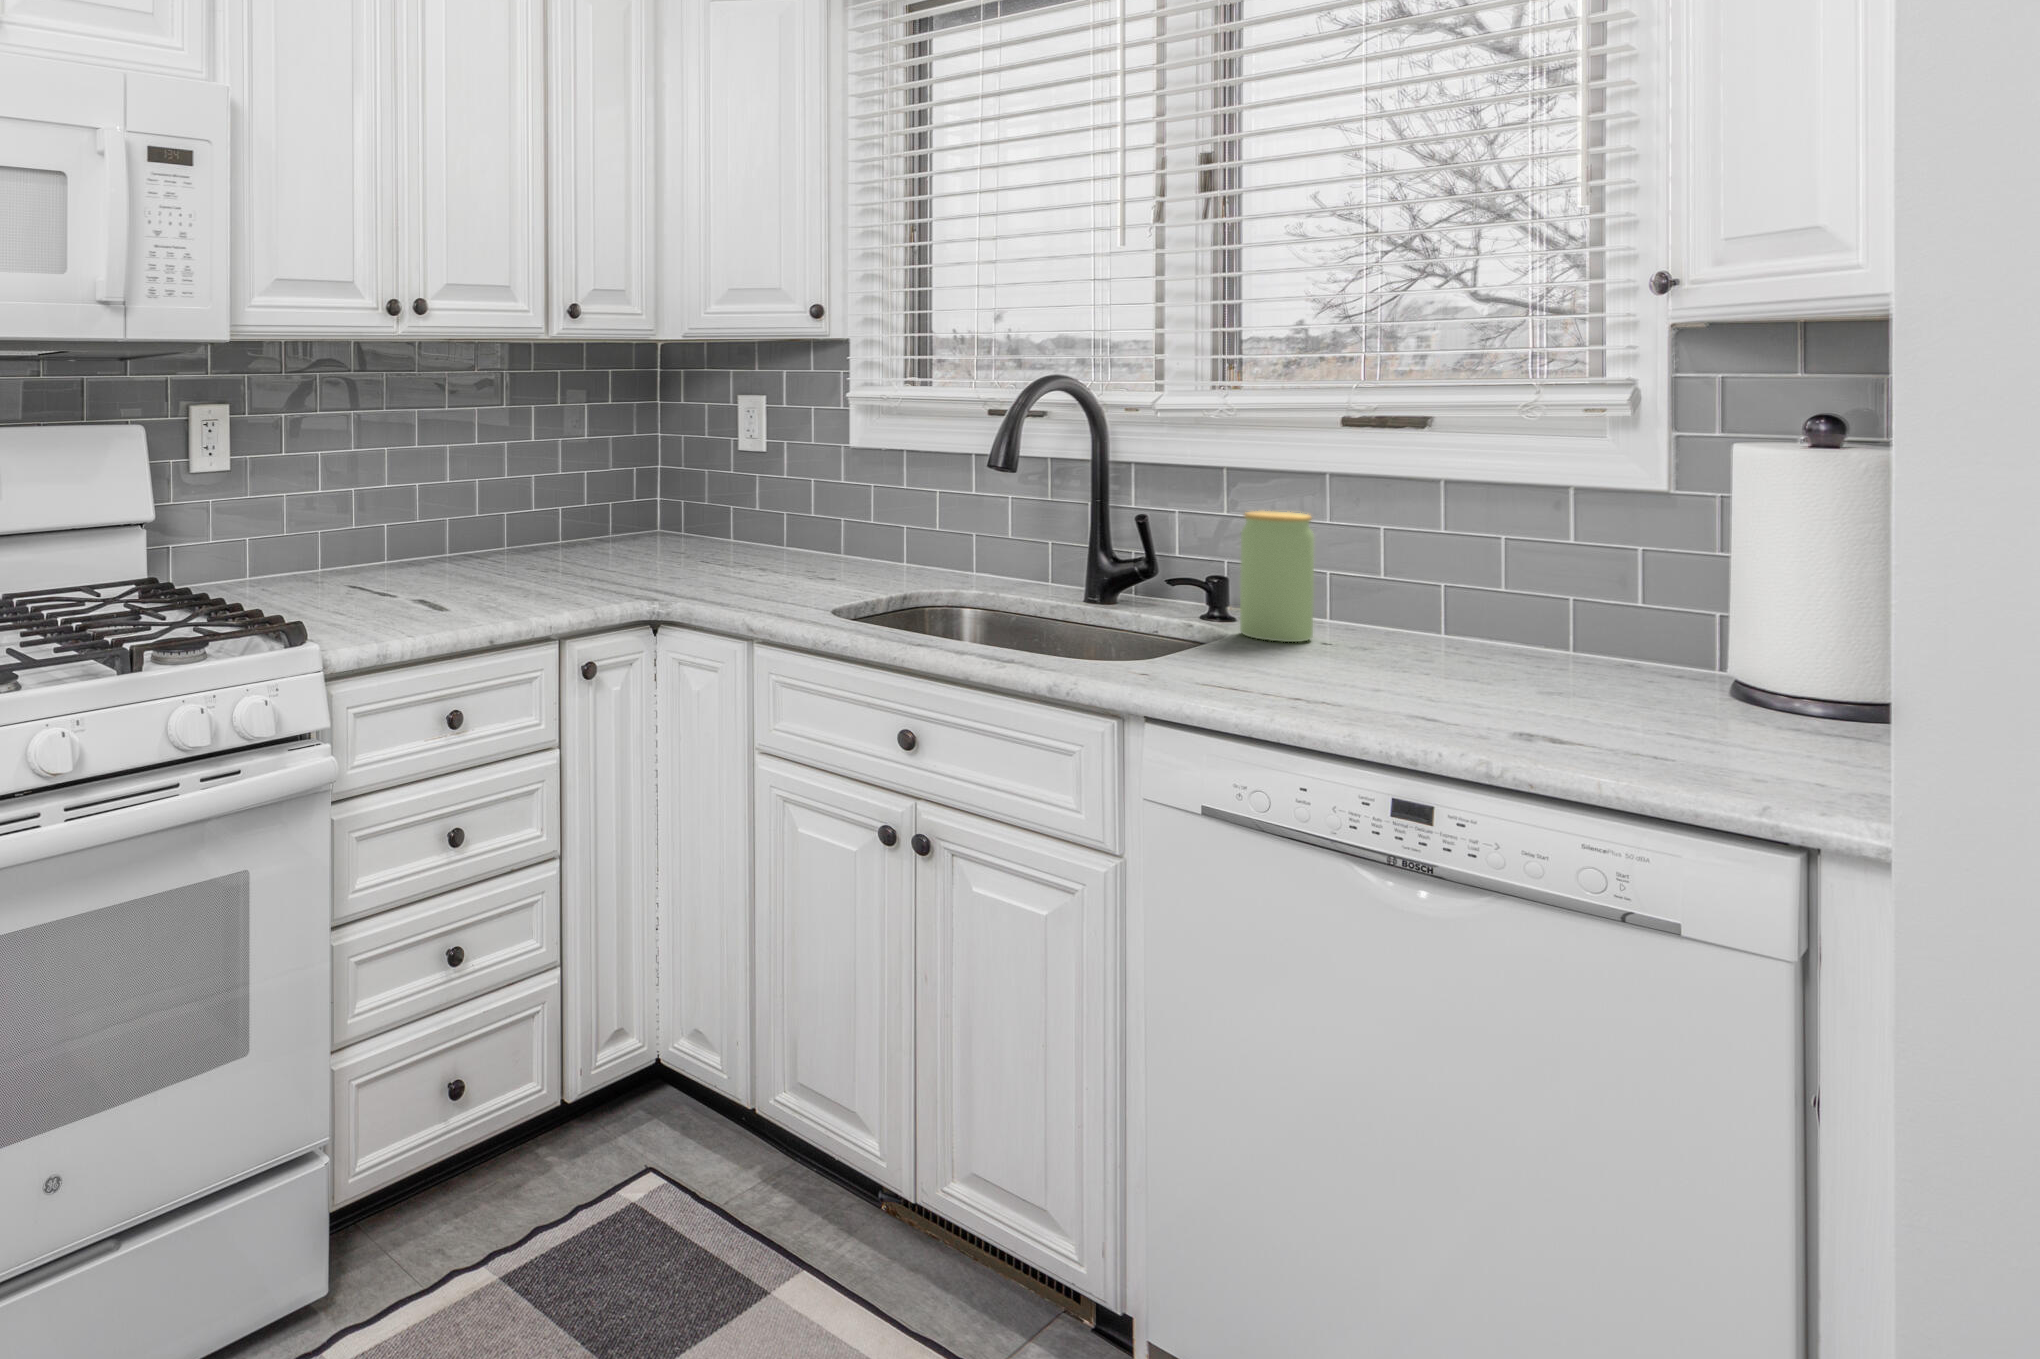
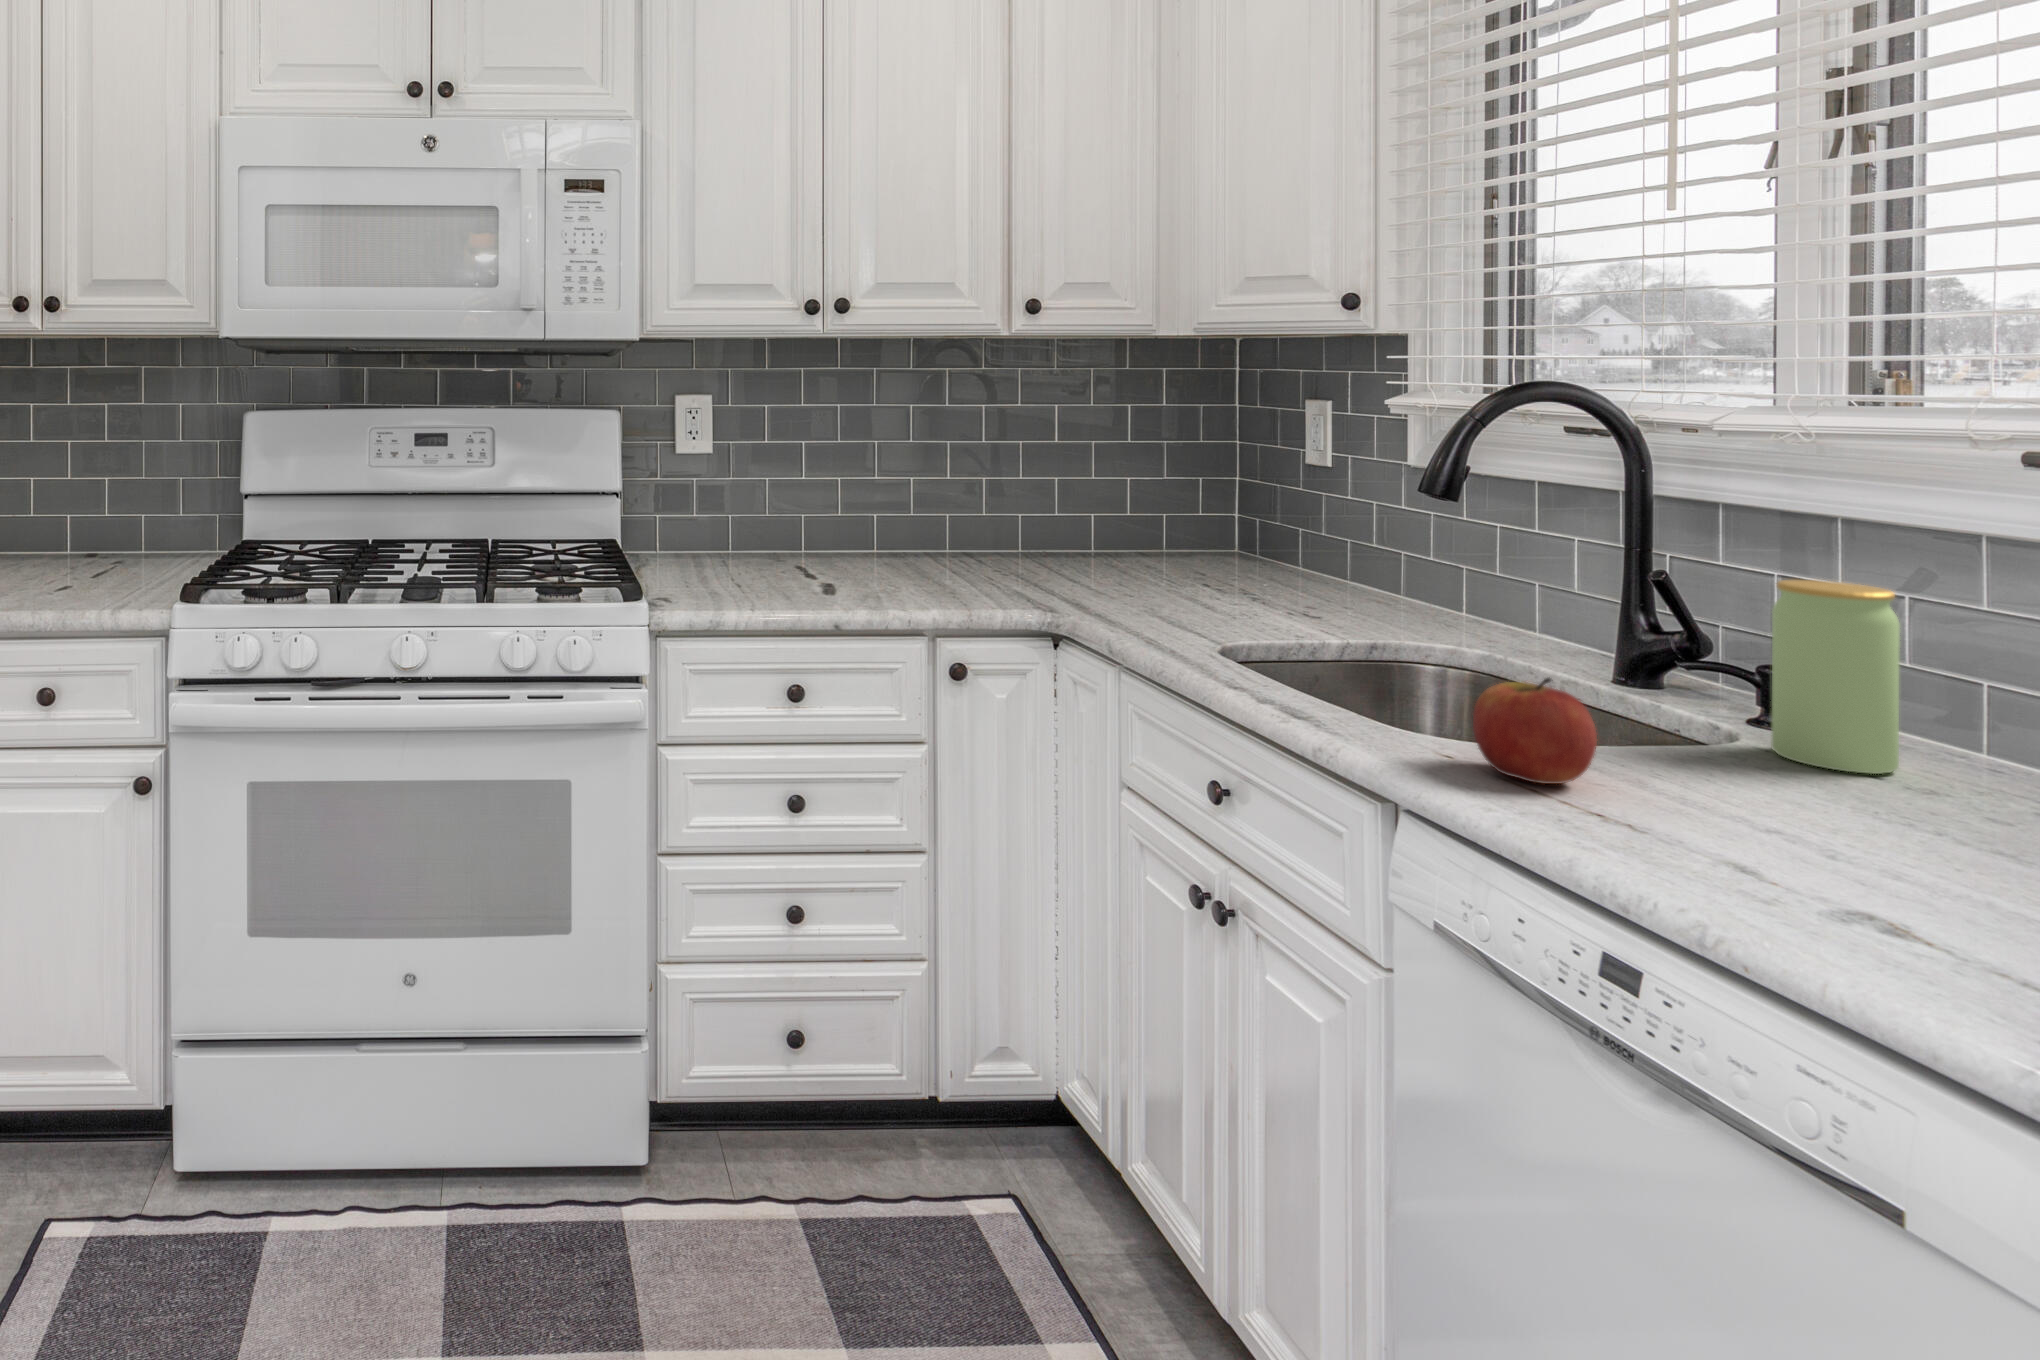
apple: none [1162,598,1253,681] -> present [1473,677,1597,784]

